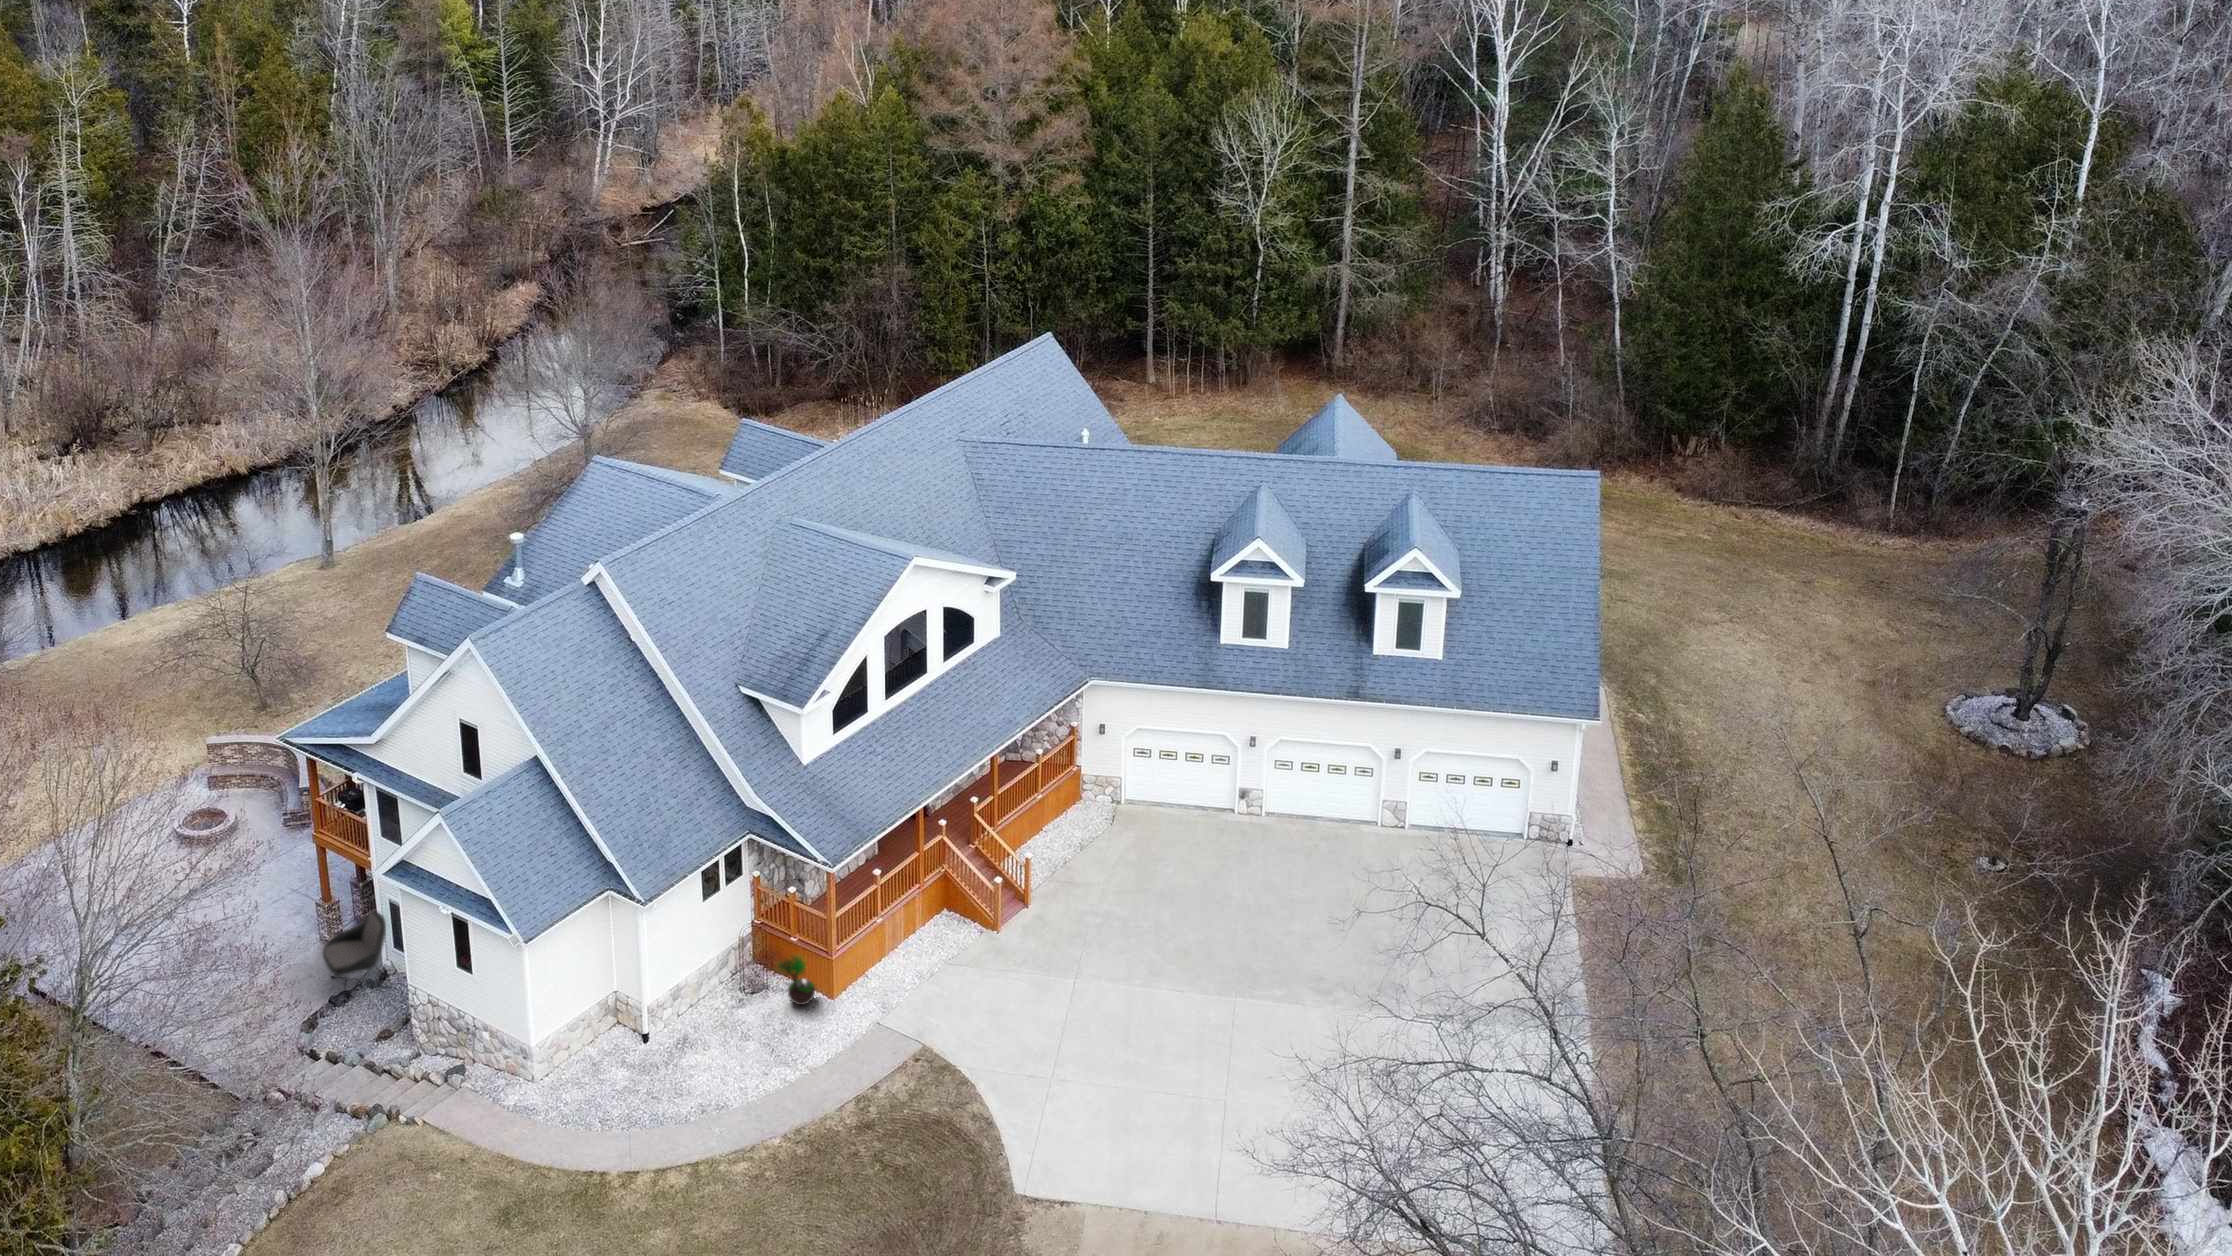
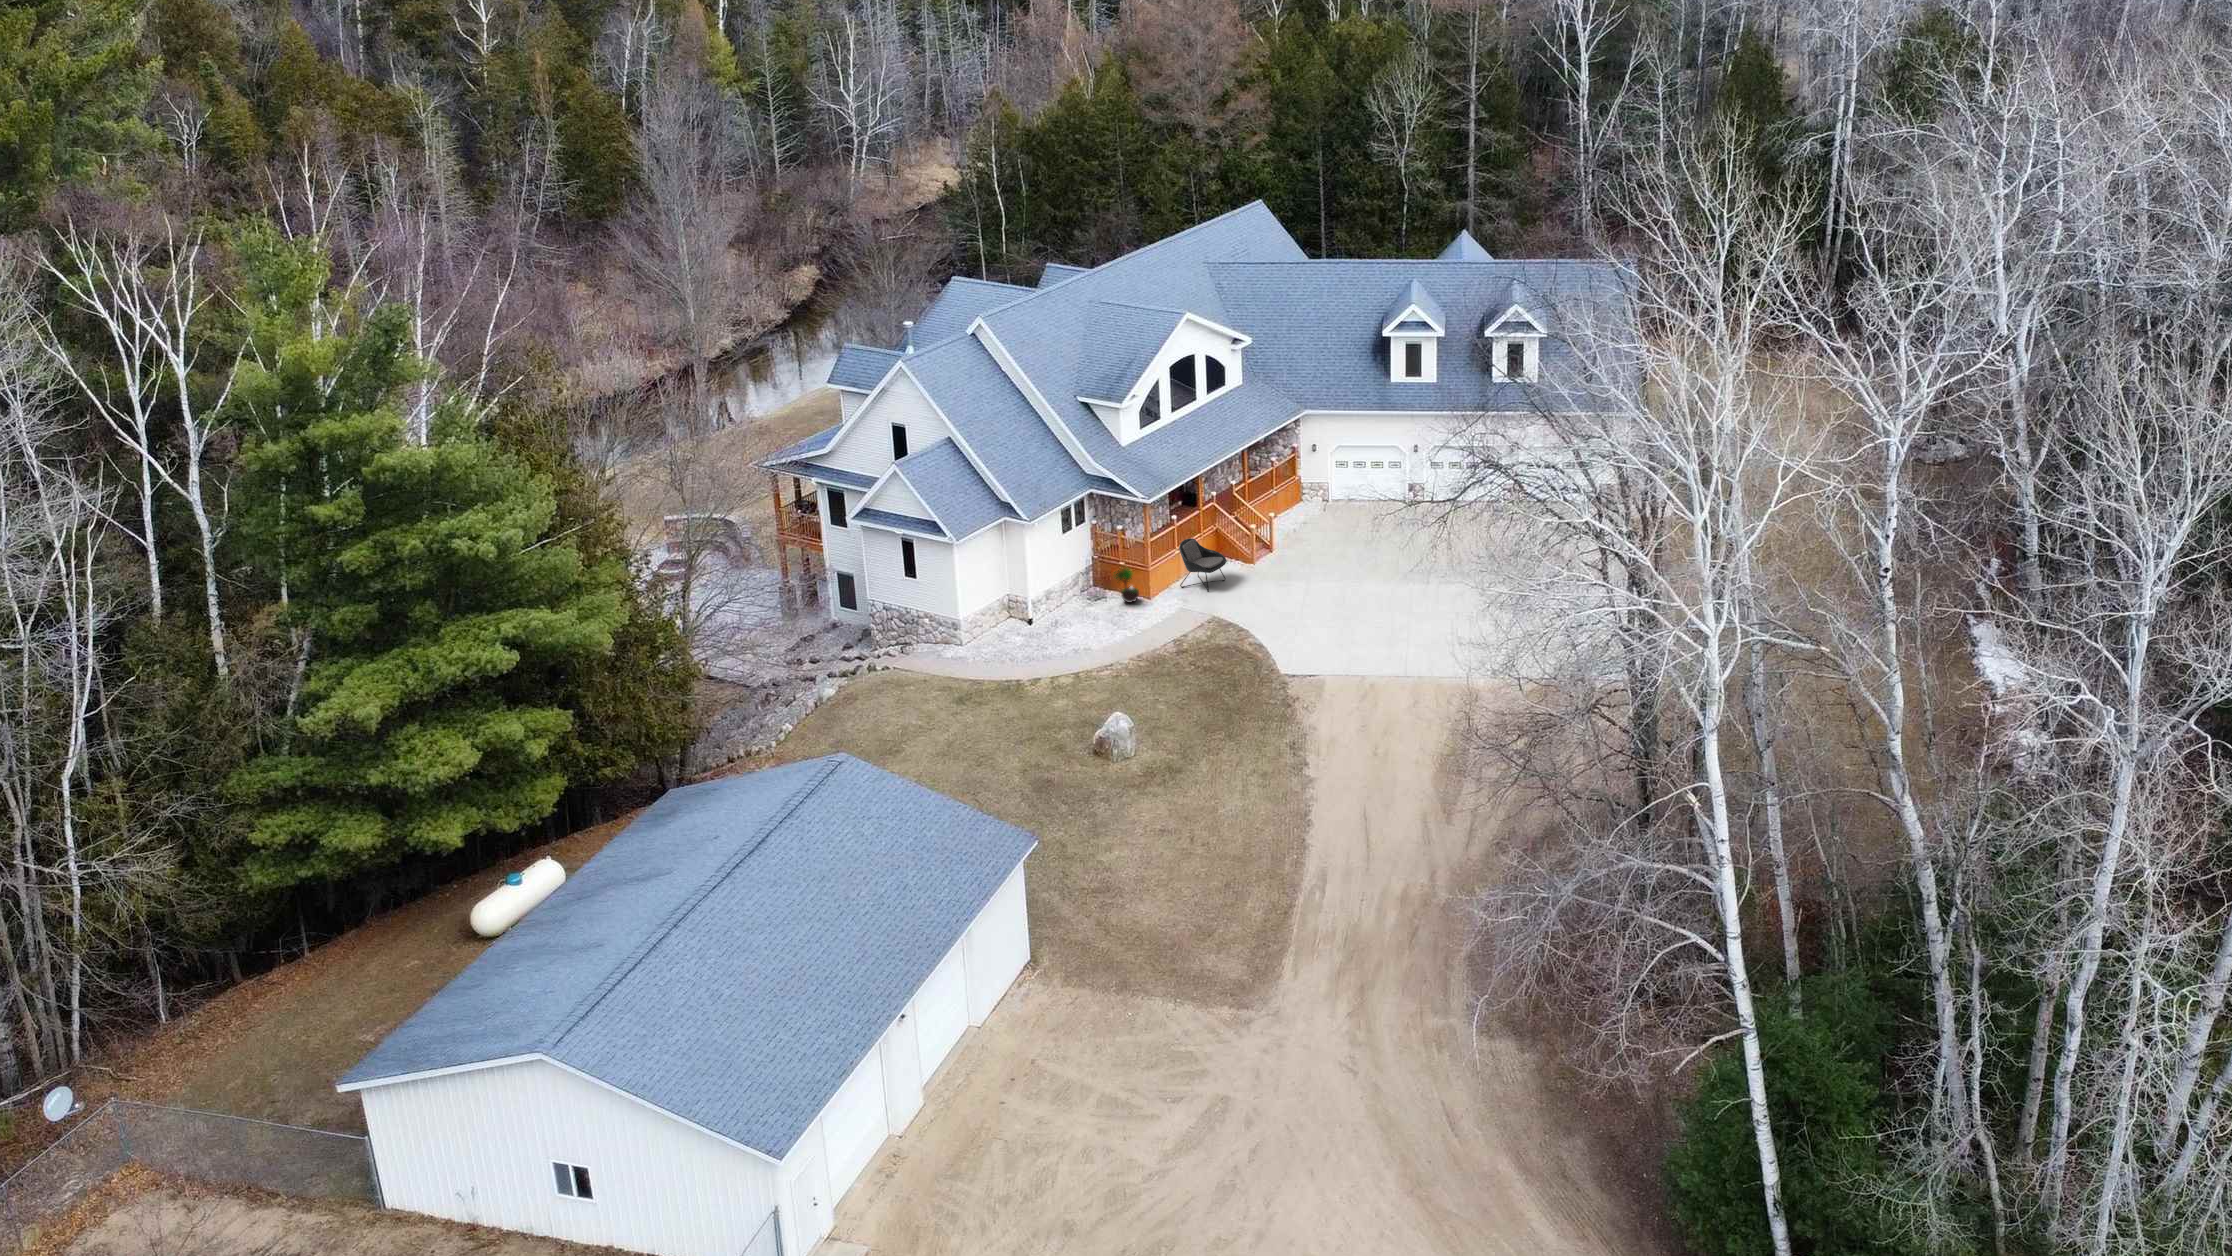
lounge chair: present [323,911,388,1001] -> present [1179,538,1227,592]

